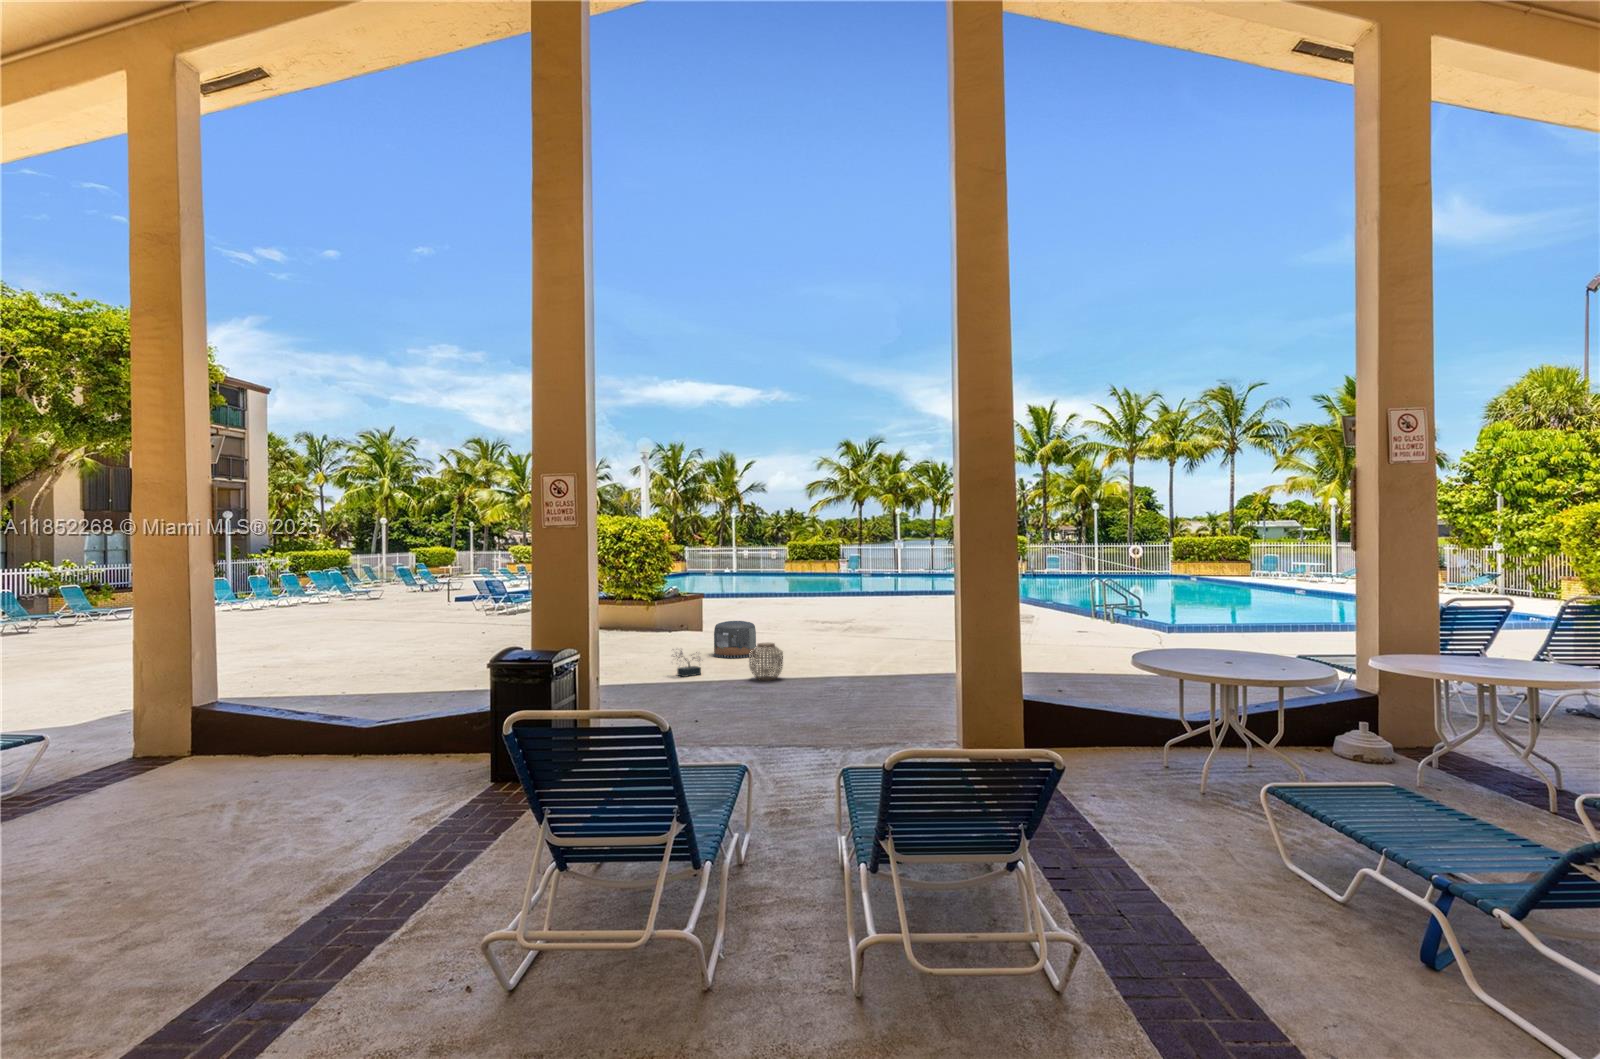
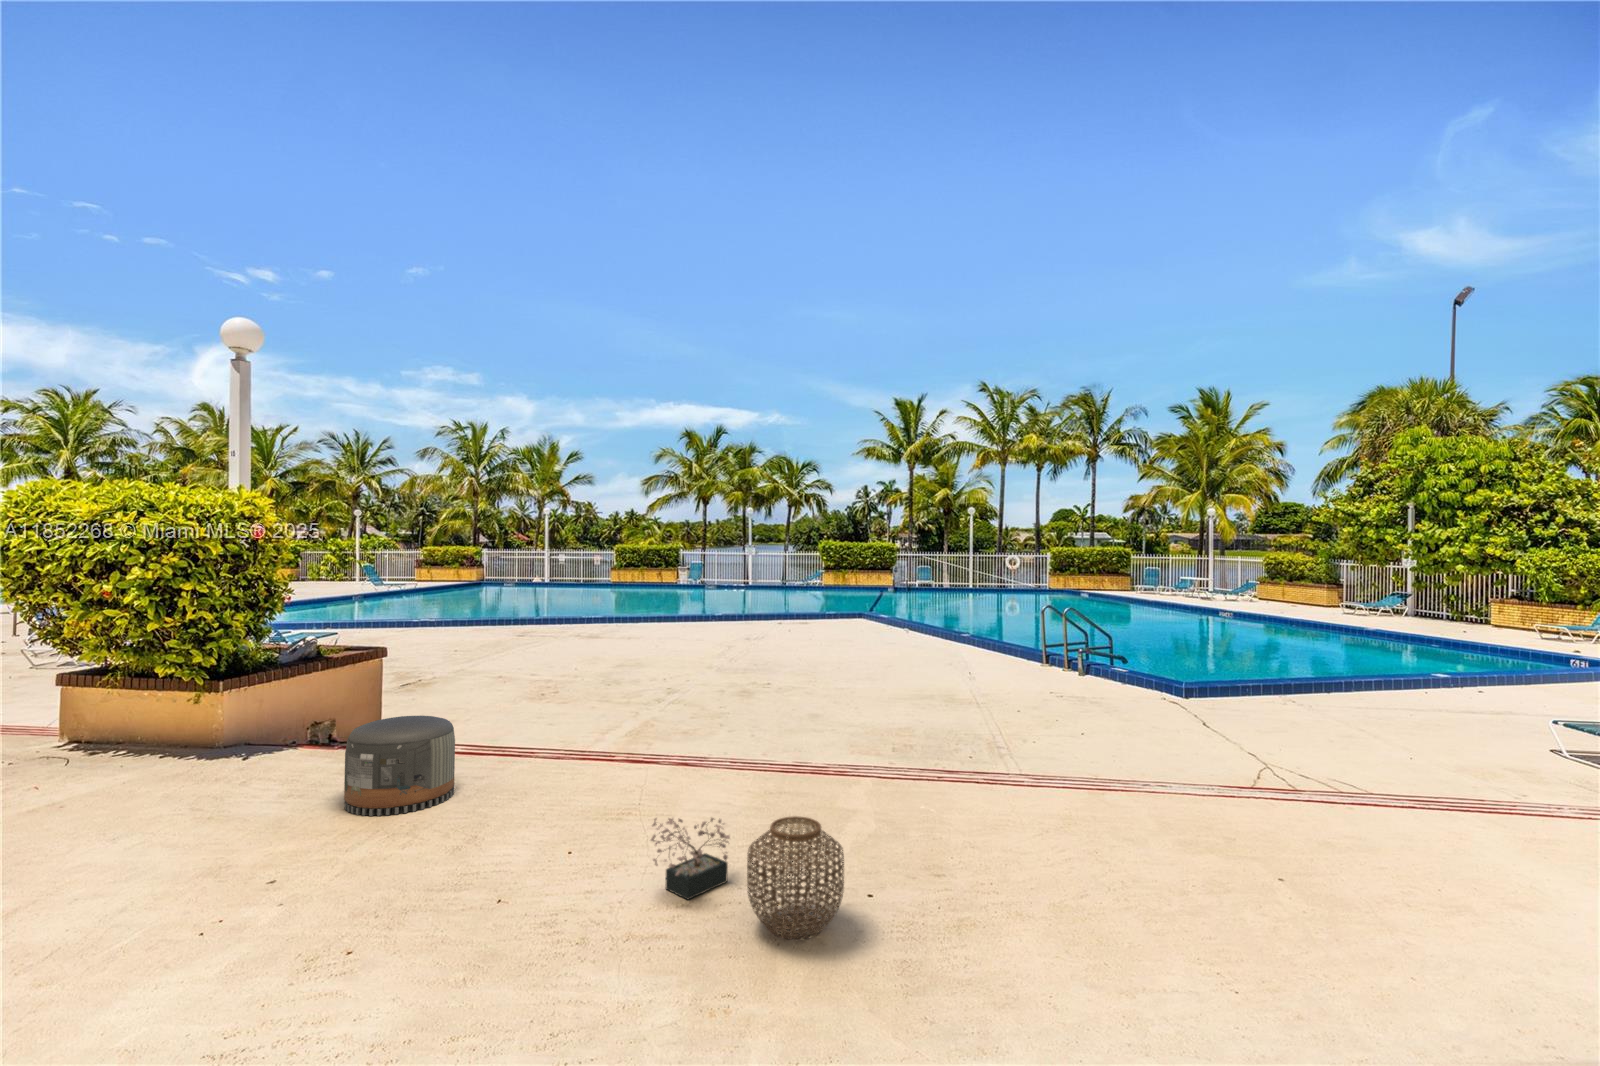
woven basket: present [749,643,783,680] -> present [747,816,844,939]
decorative plant: present [673,650,701,677] -> present [651,818,730,899]

